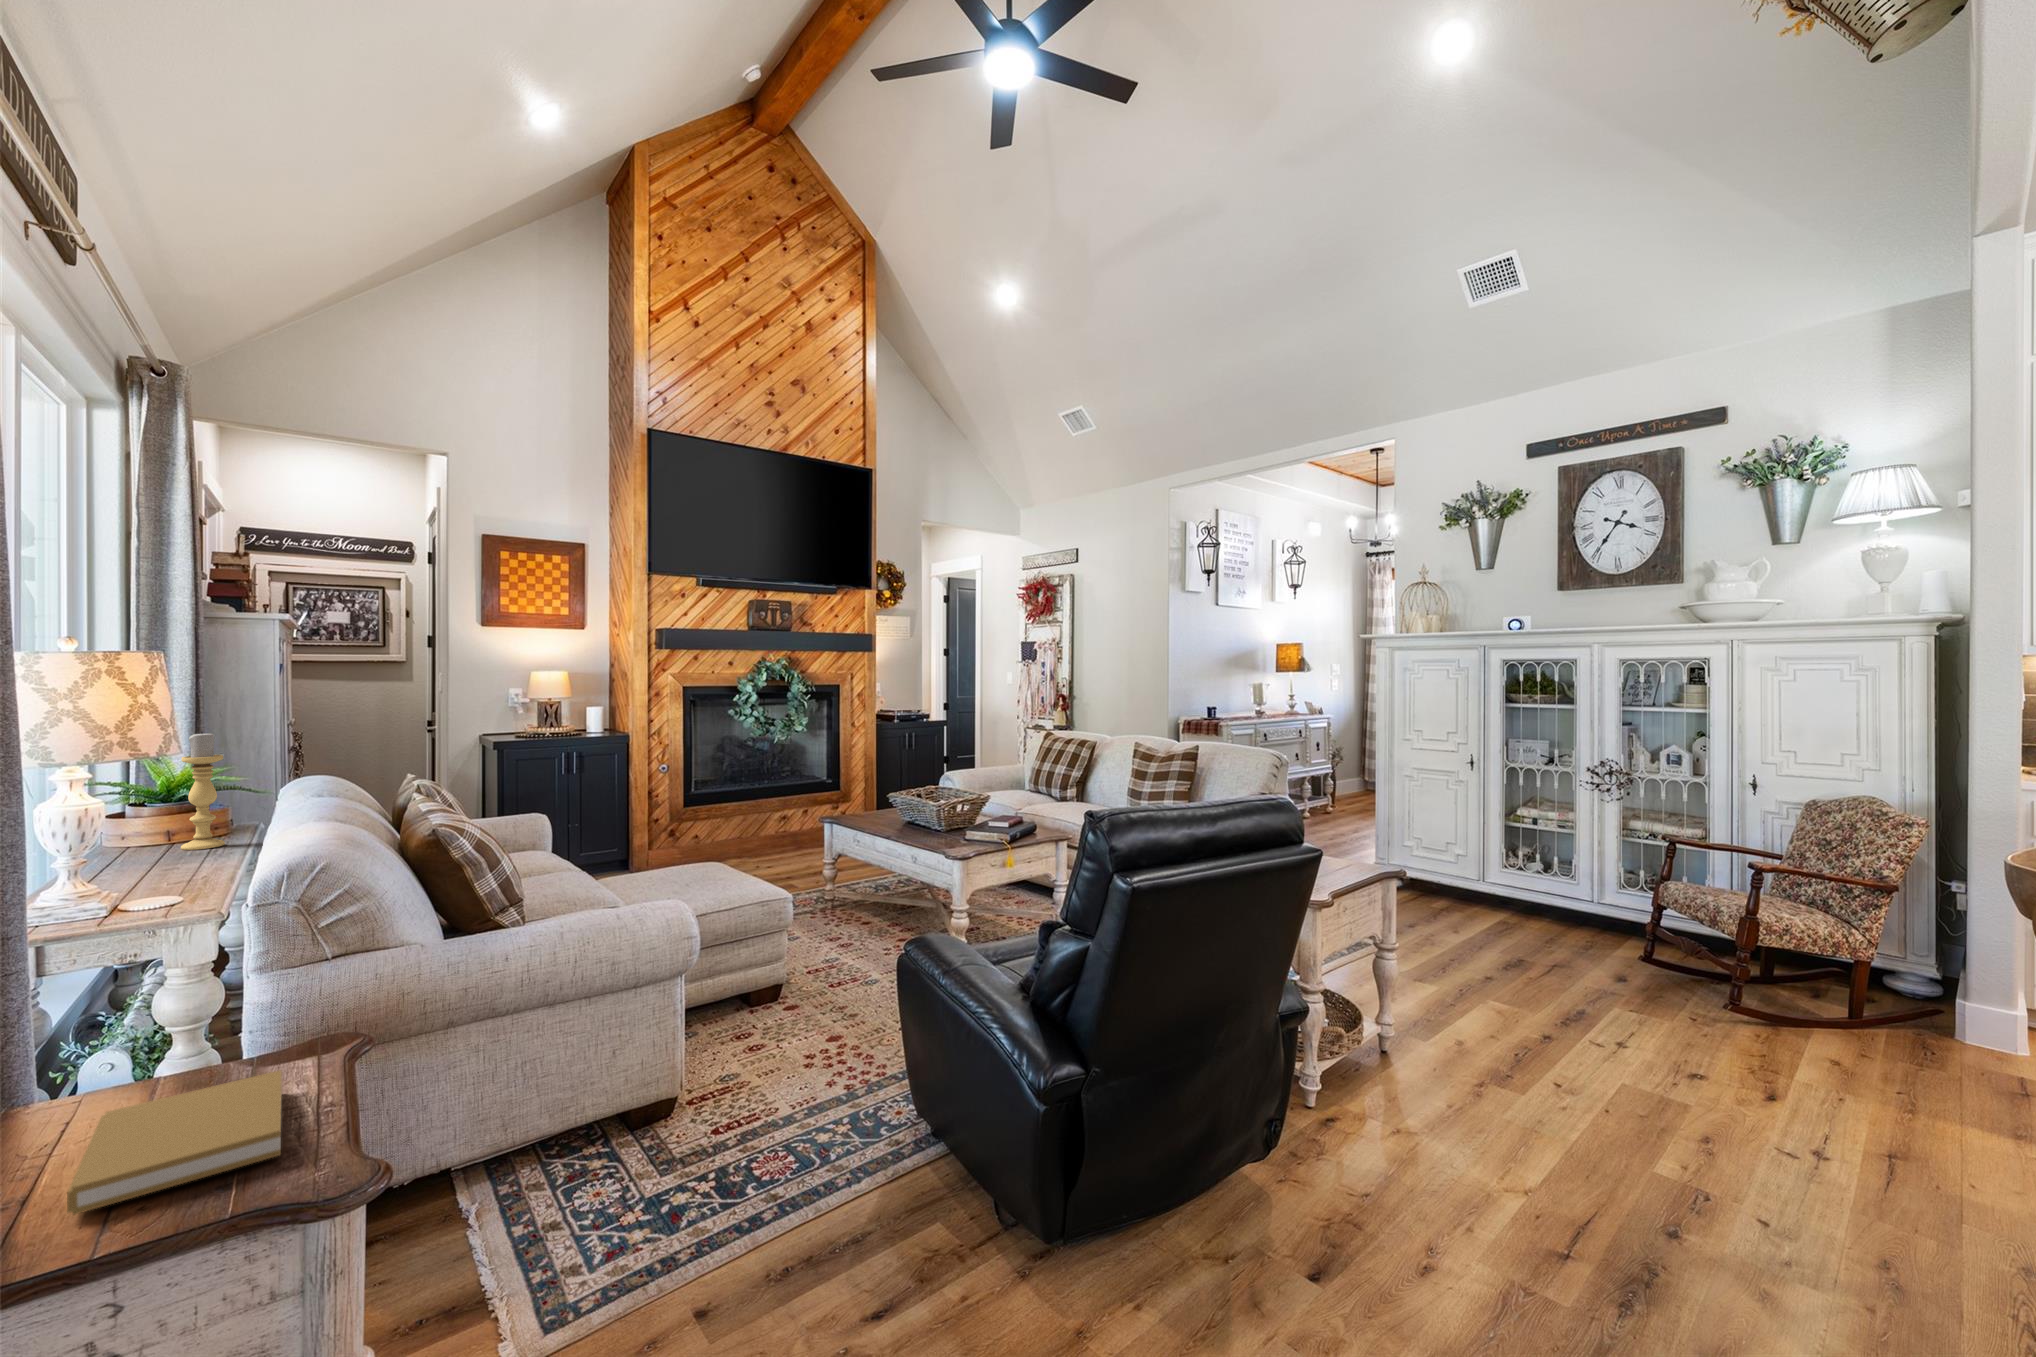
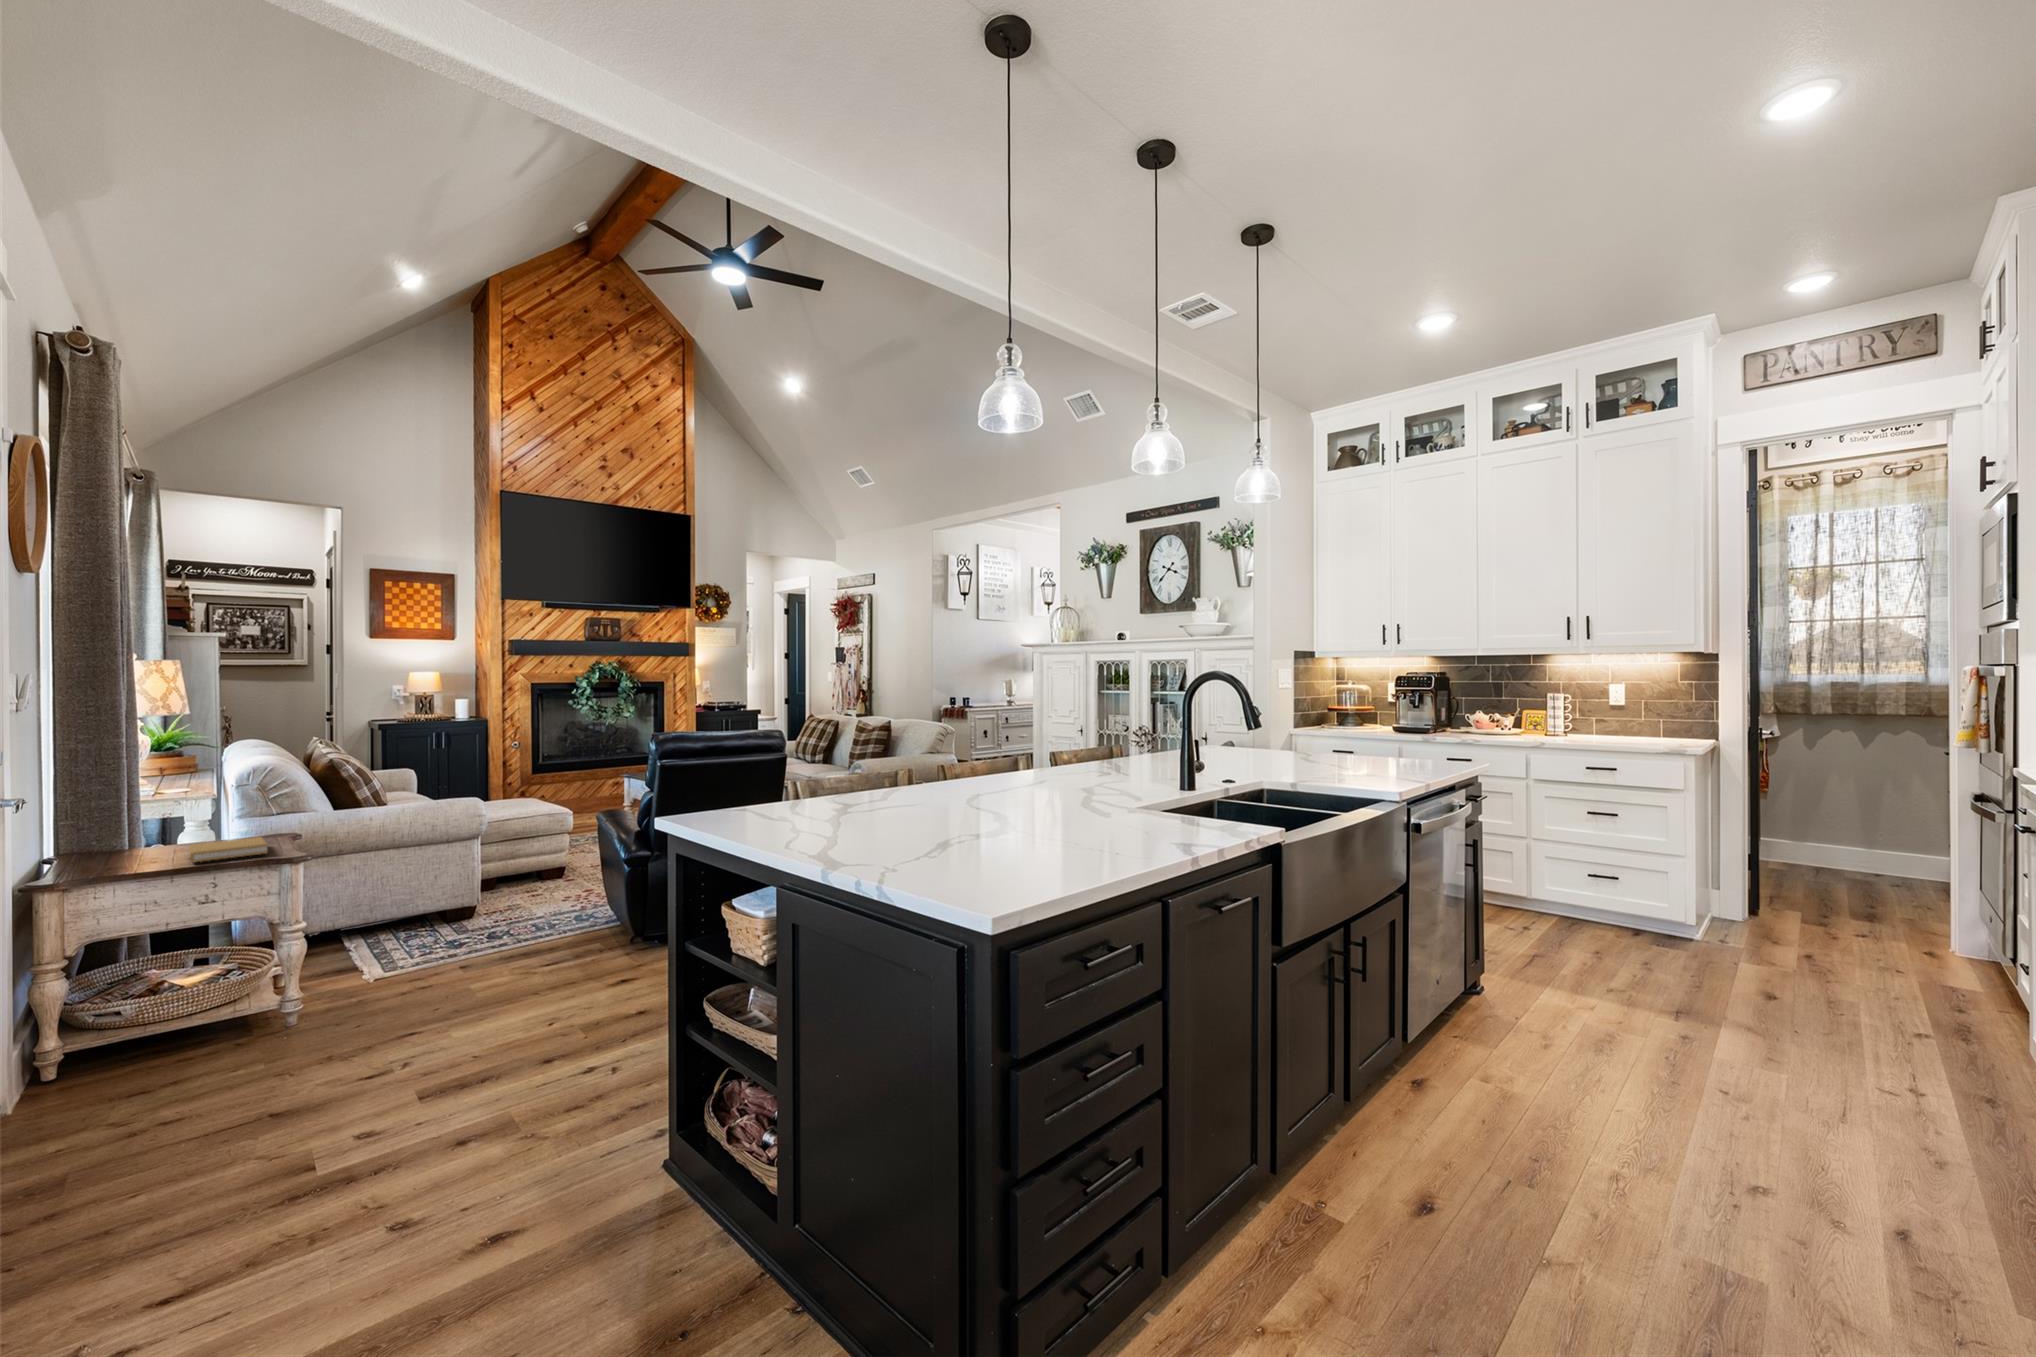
candle holder: present [181,732,225,850] -> none [170,707,197,777]

